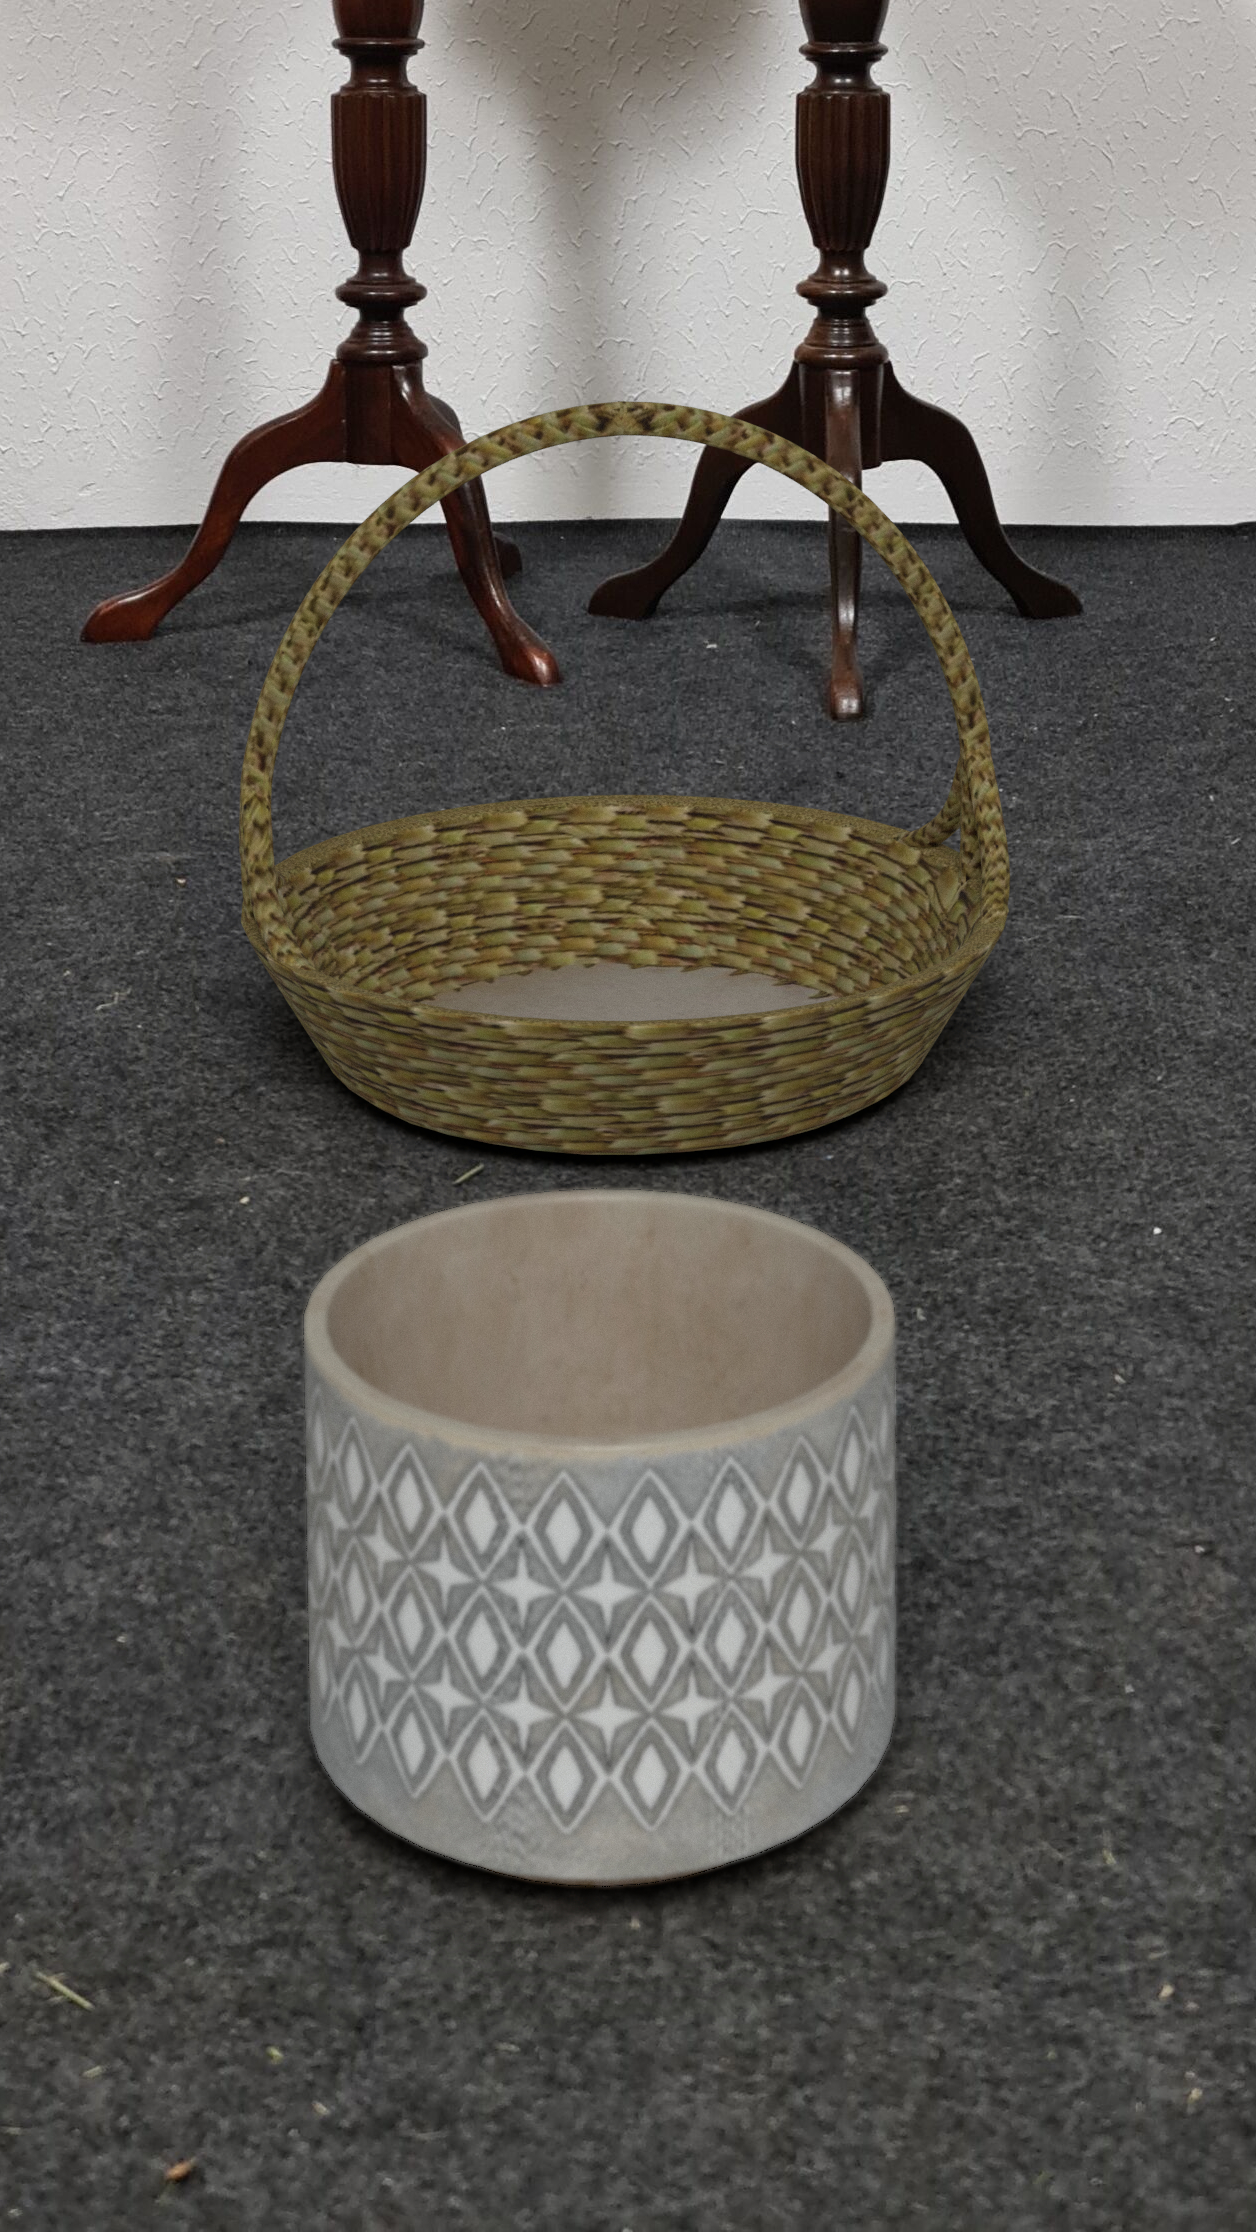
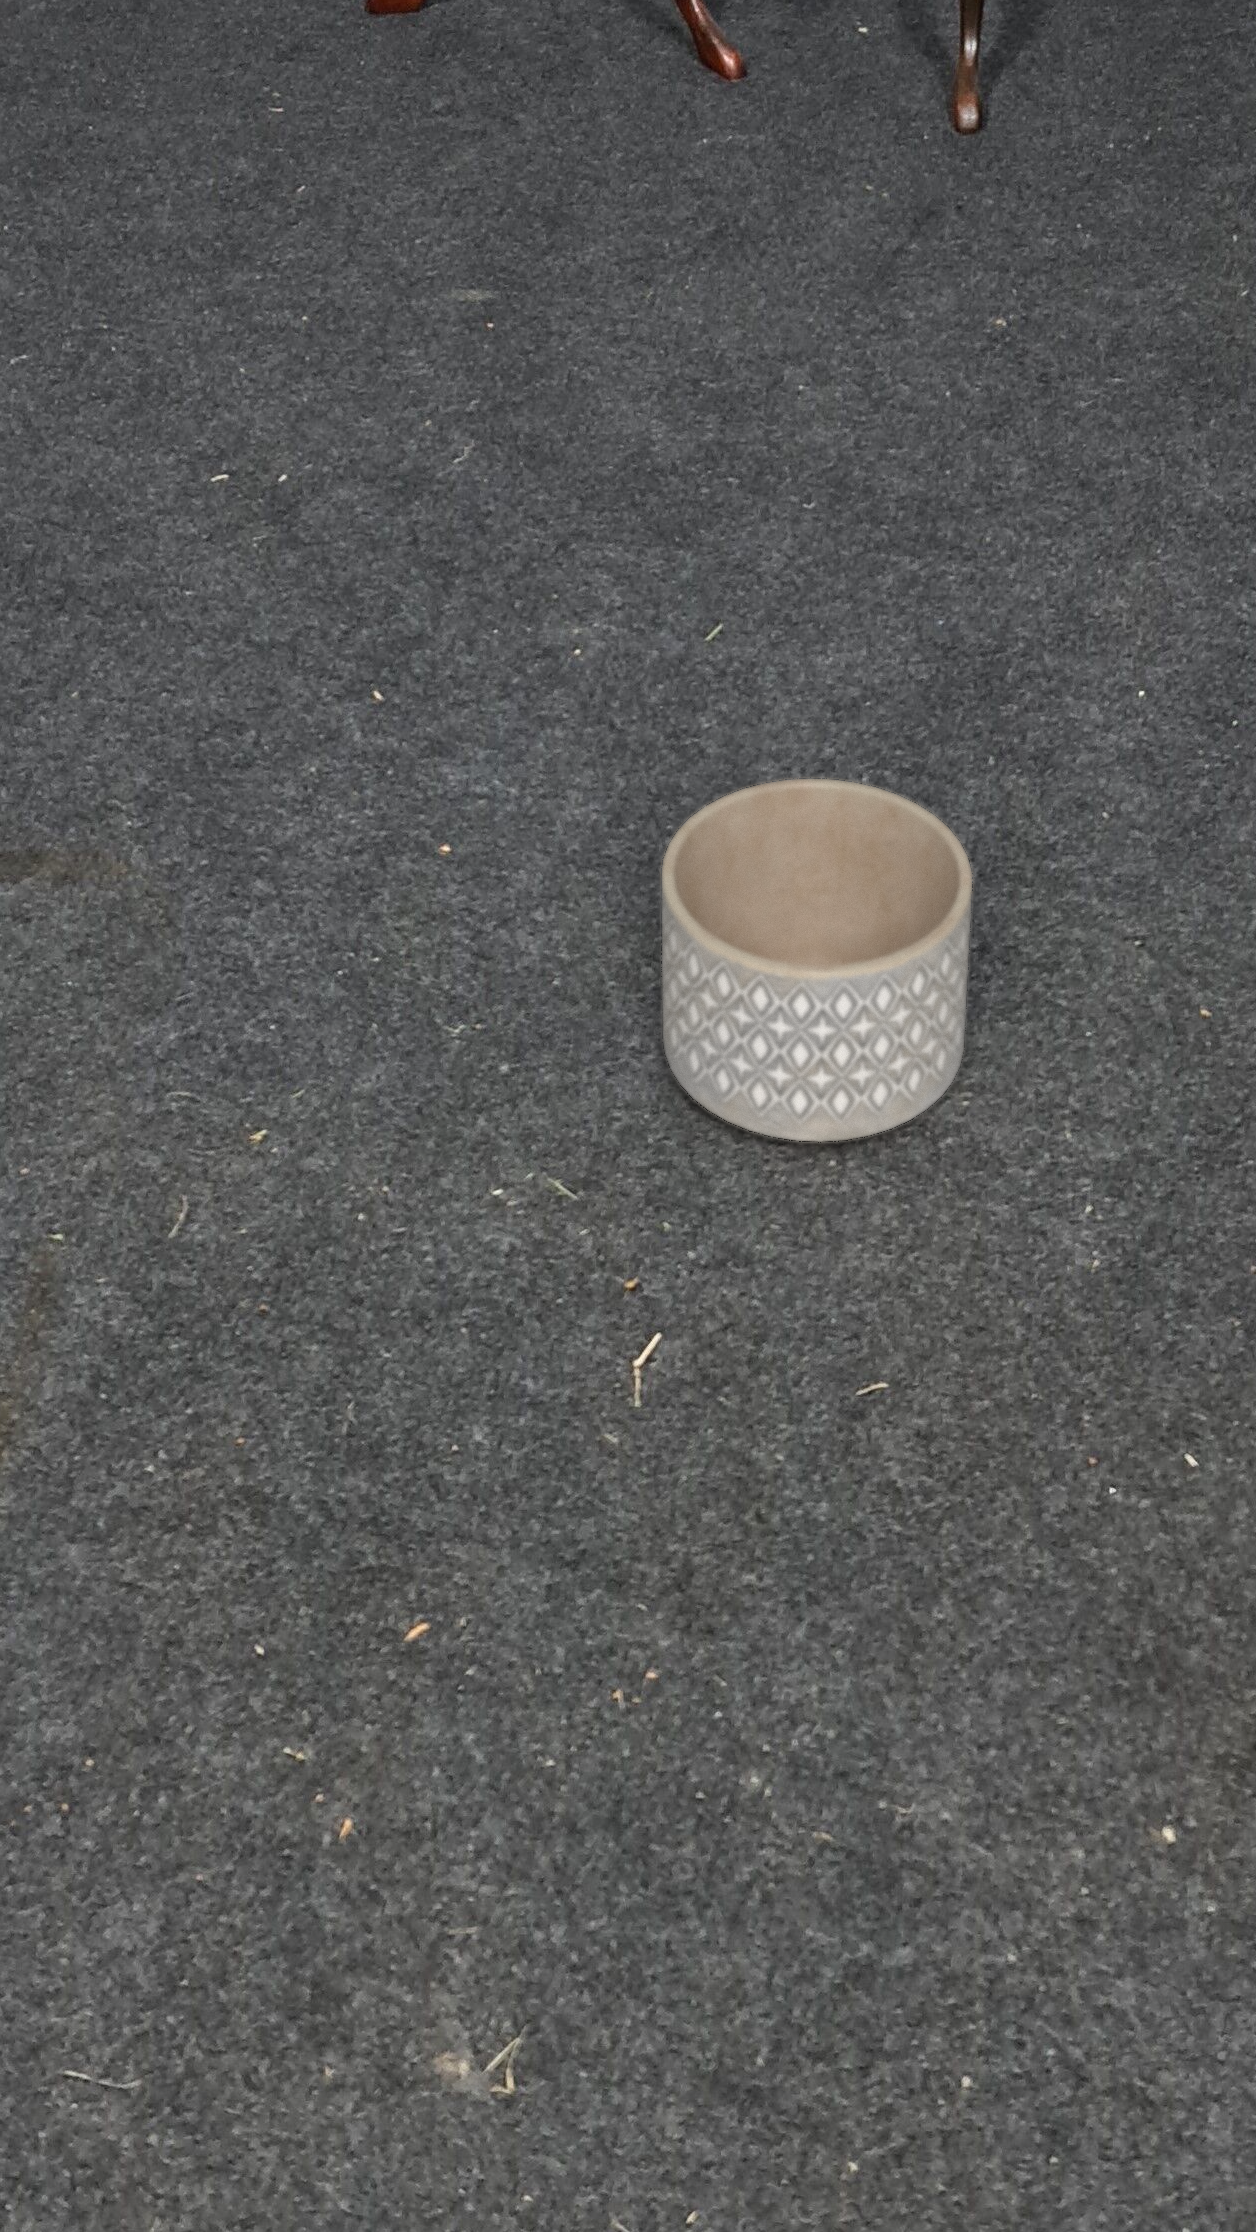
basket: present [239,401,1010,1155] -> none [555,127,1076,628]

